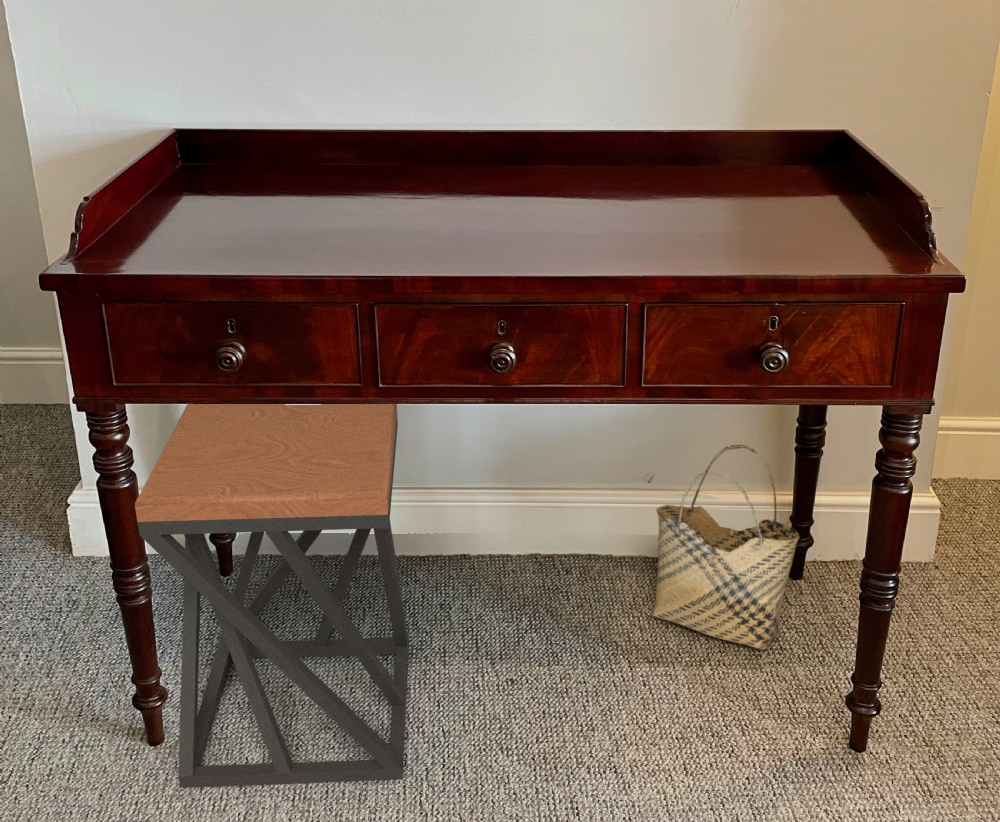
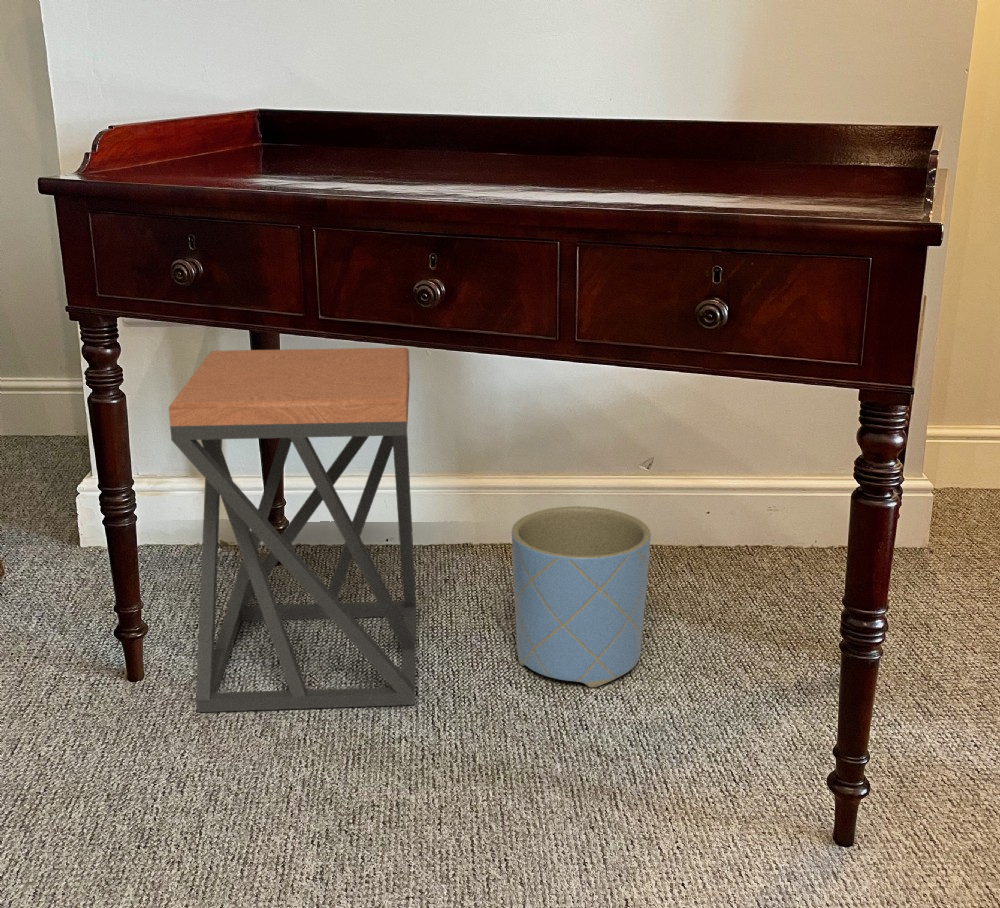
woven basket: present [652,445,799,650] -> none [656,411,797,609]
planter: none [503,558,647,755] -> present [512,506,651,687]

